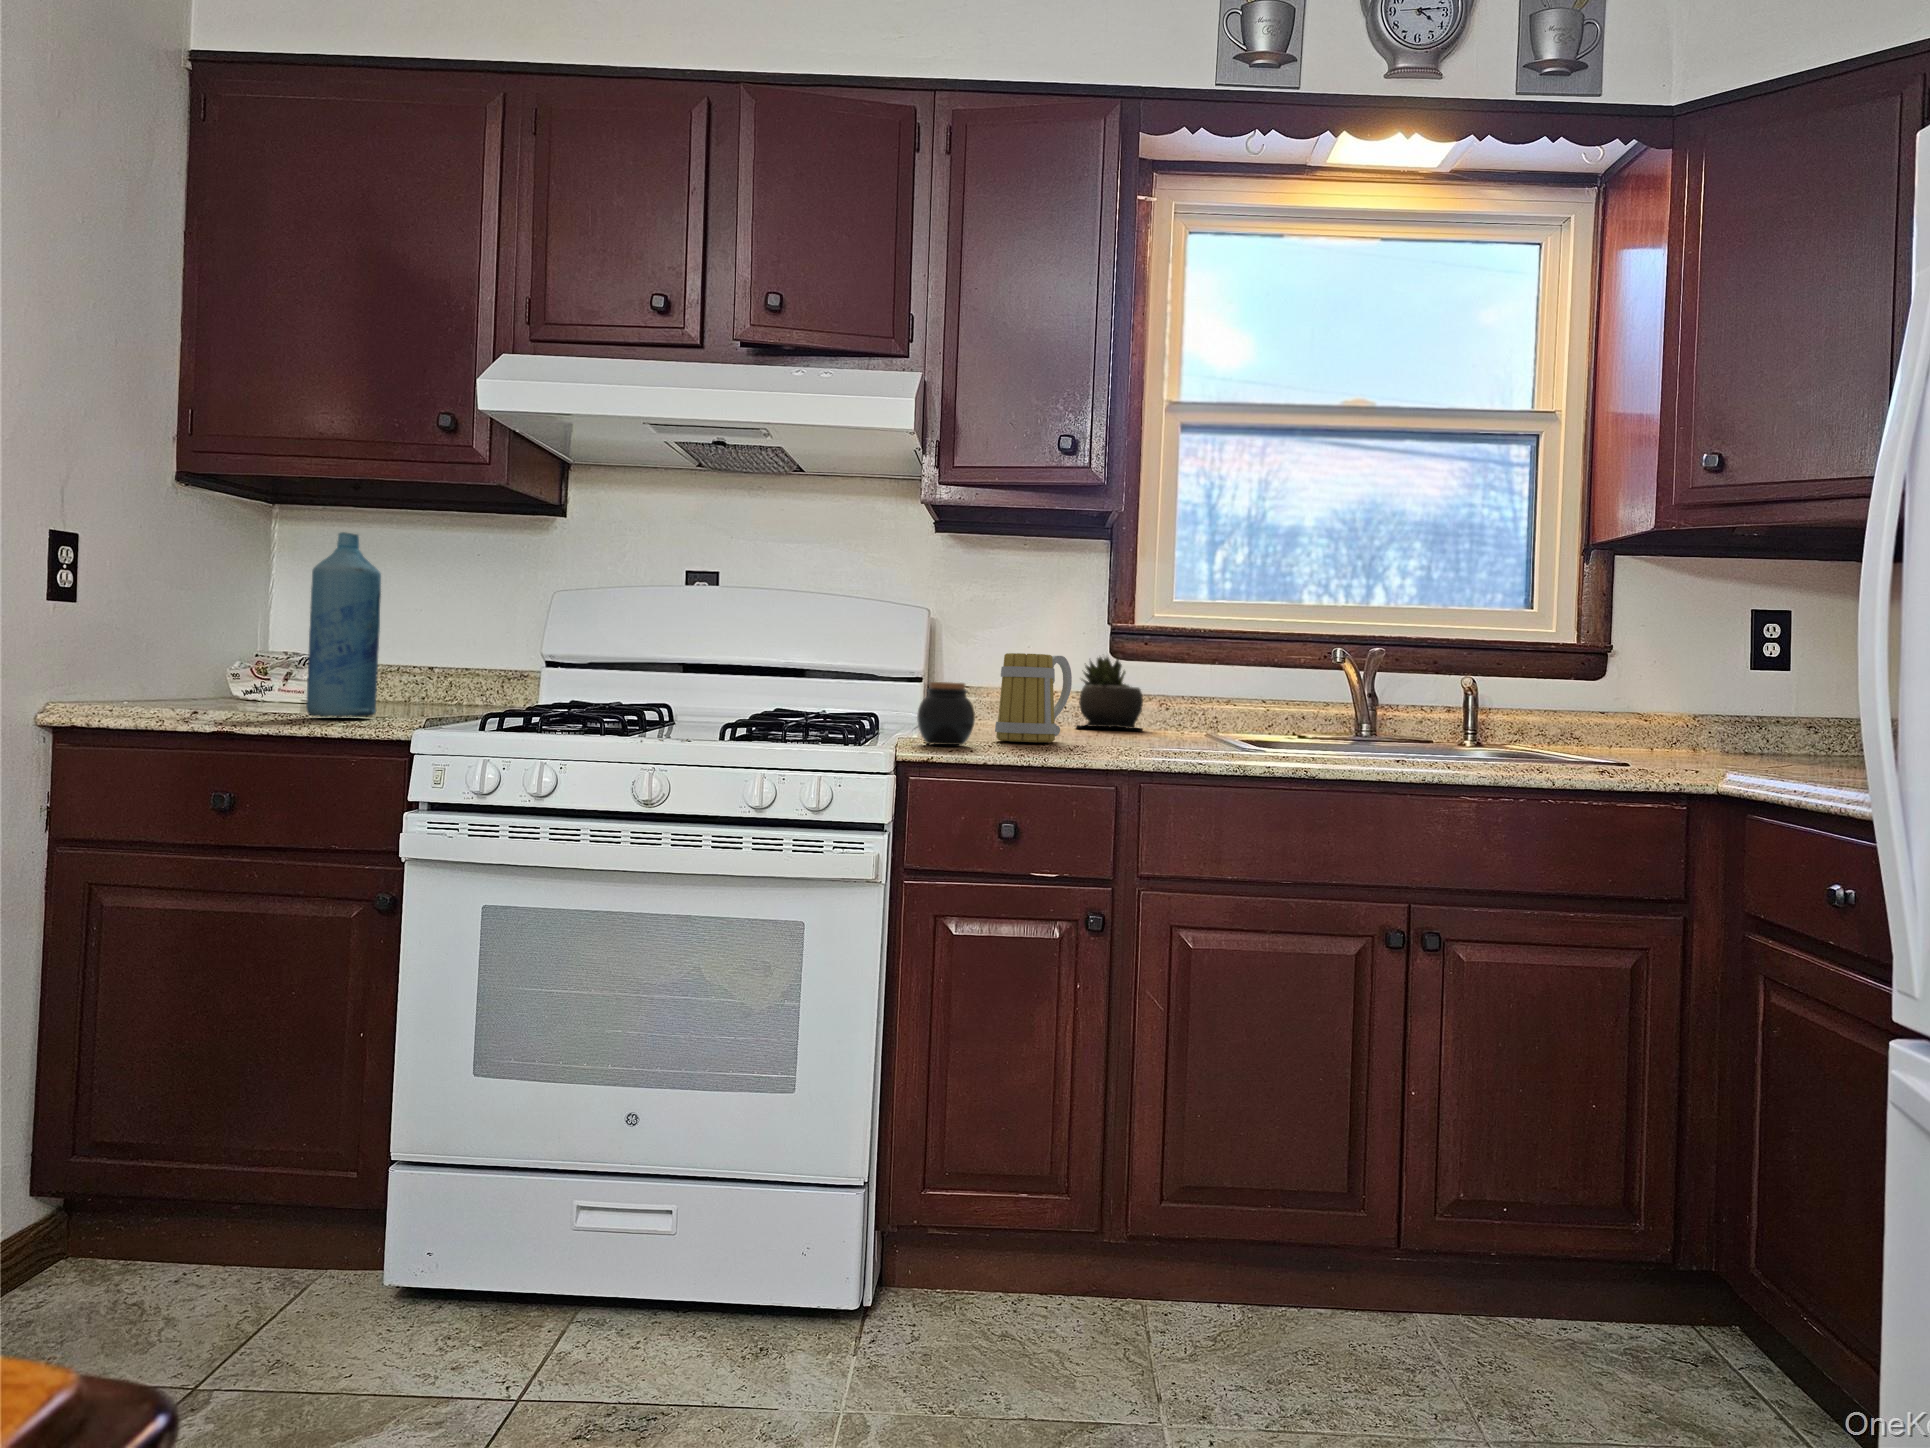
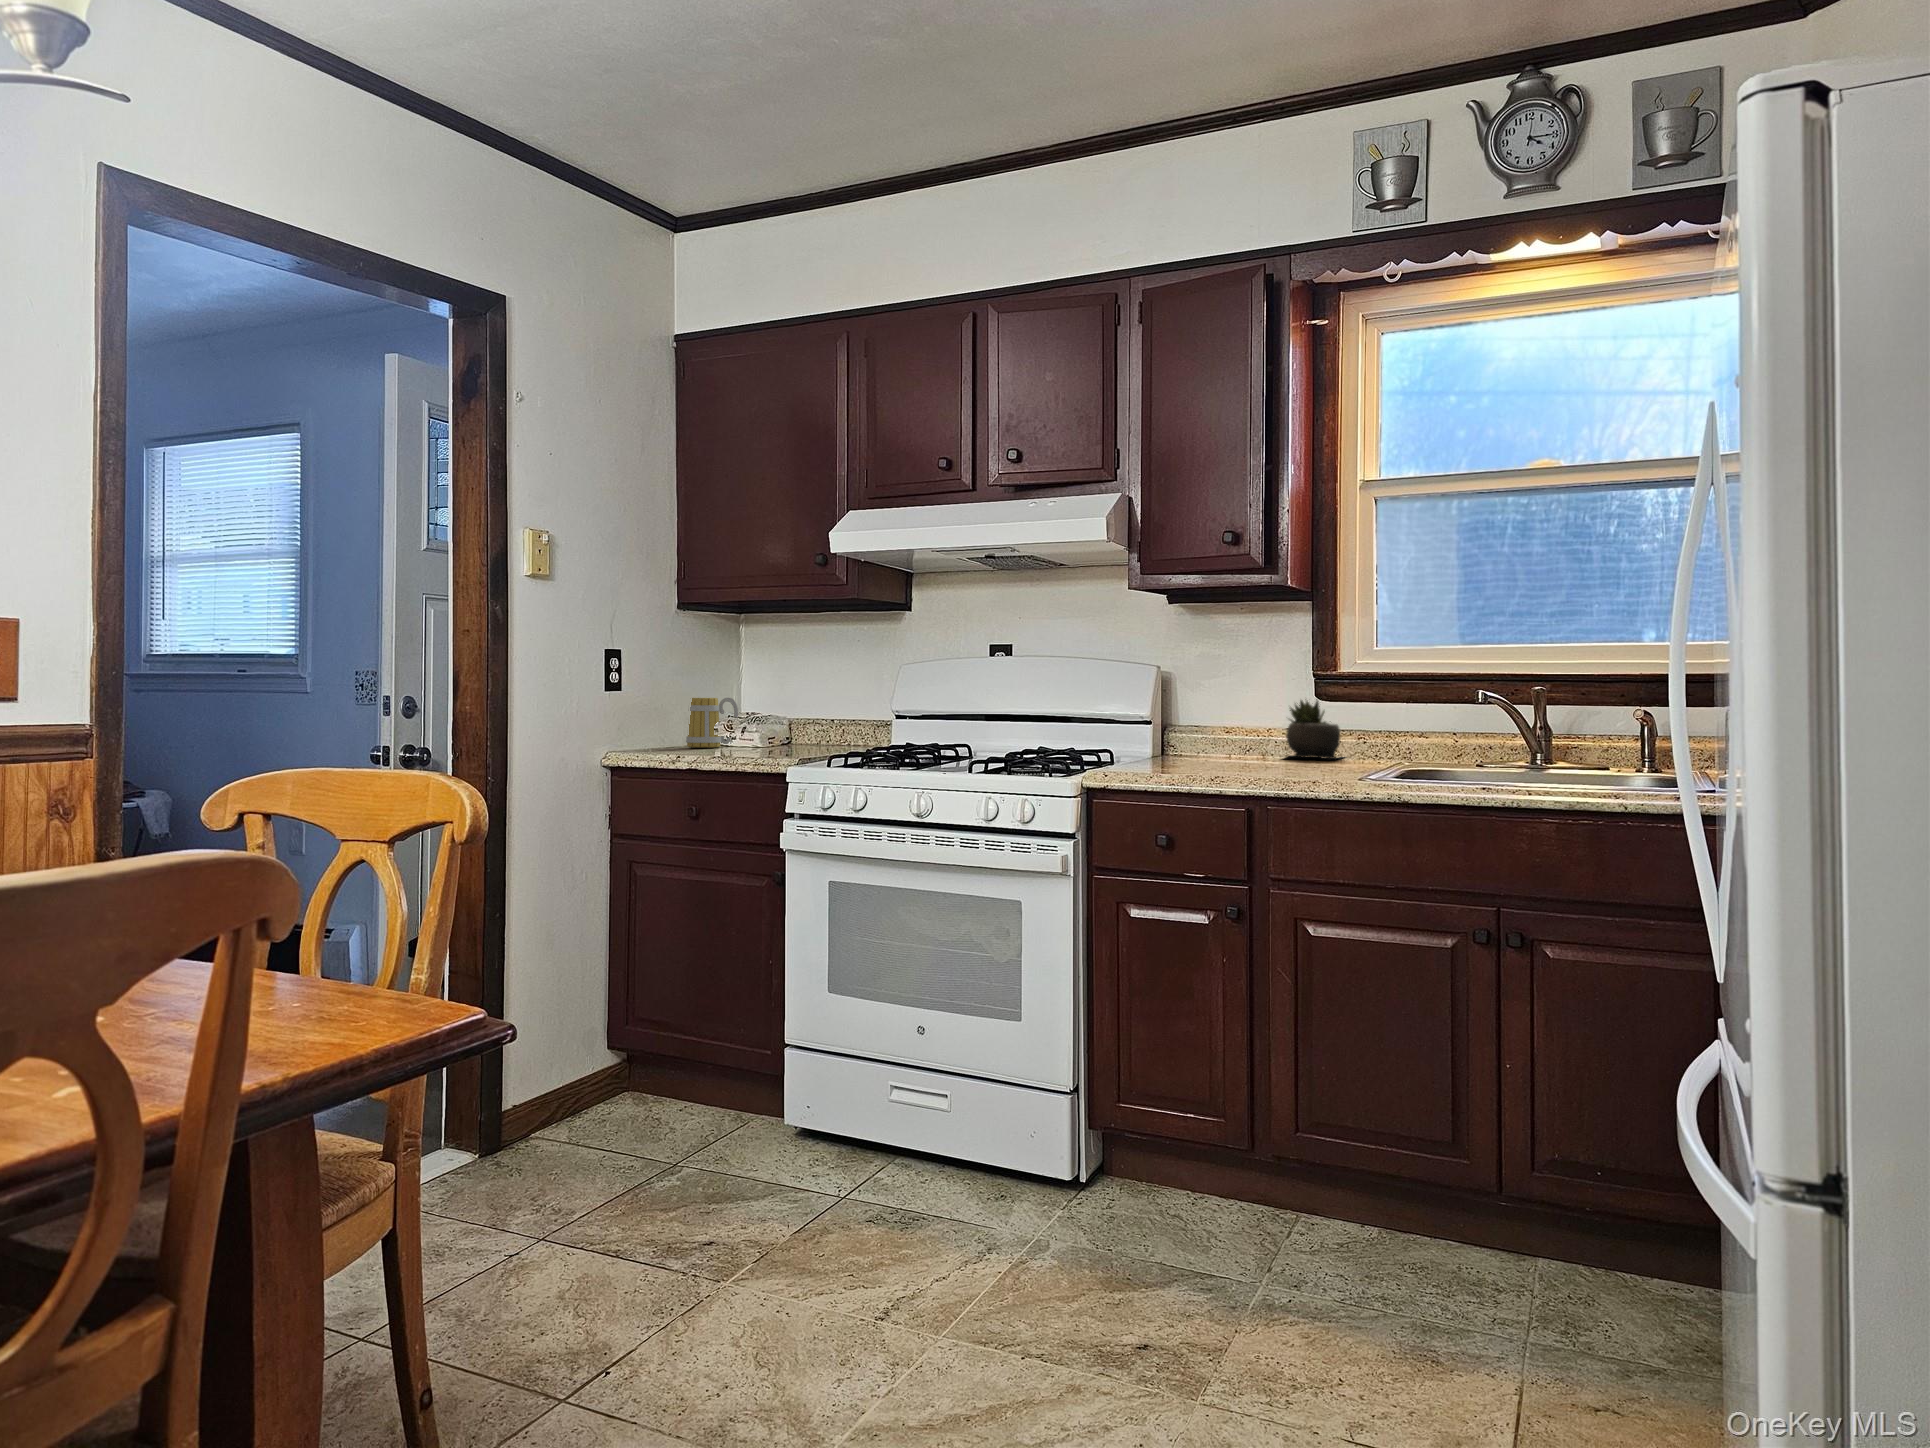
bottle: present [306,532,381,717] -> none [735,643,775,760]
mug: present [995,653,1072,742] -> present [686,698,738,748]
jar: present [917,682,975,745] -> none [1104,729,1147,776]

